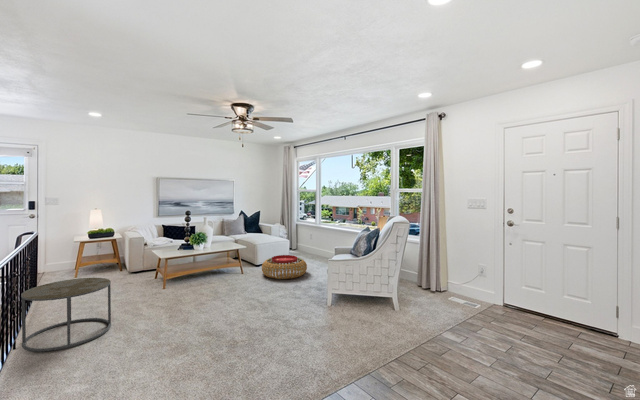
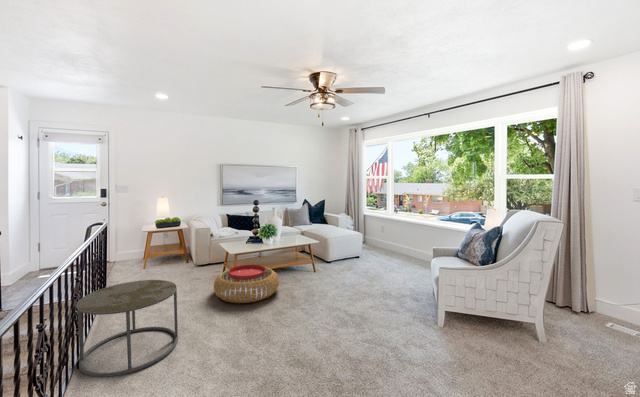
pouf: present [262,255,307,279] -> present [214,265,279,303]

